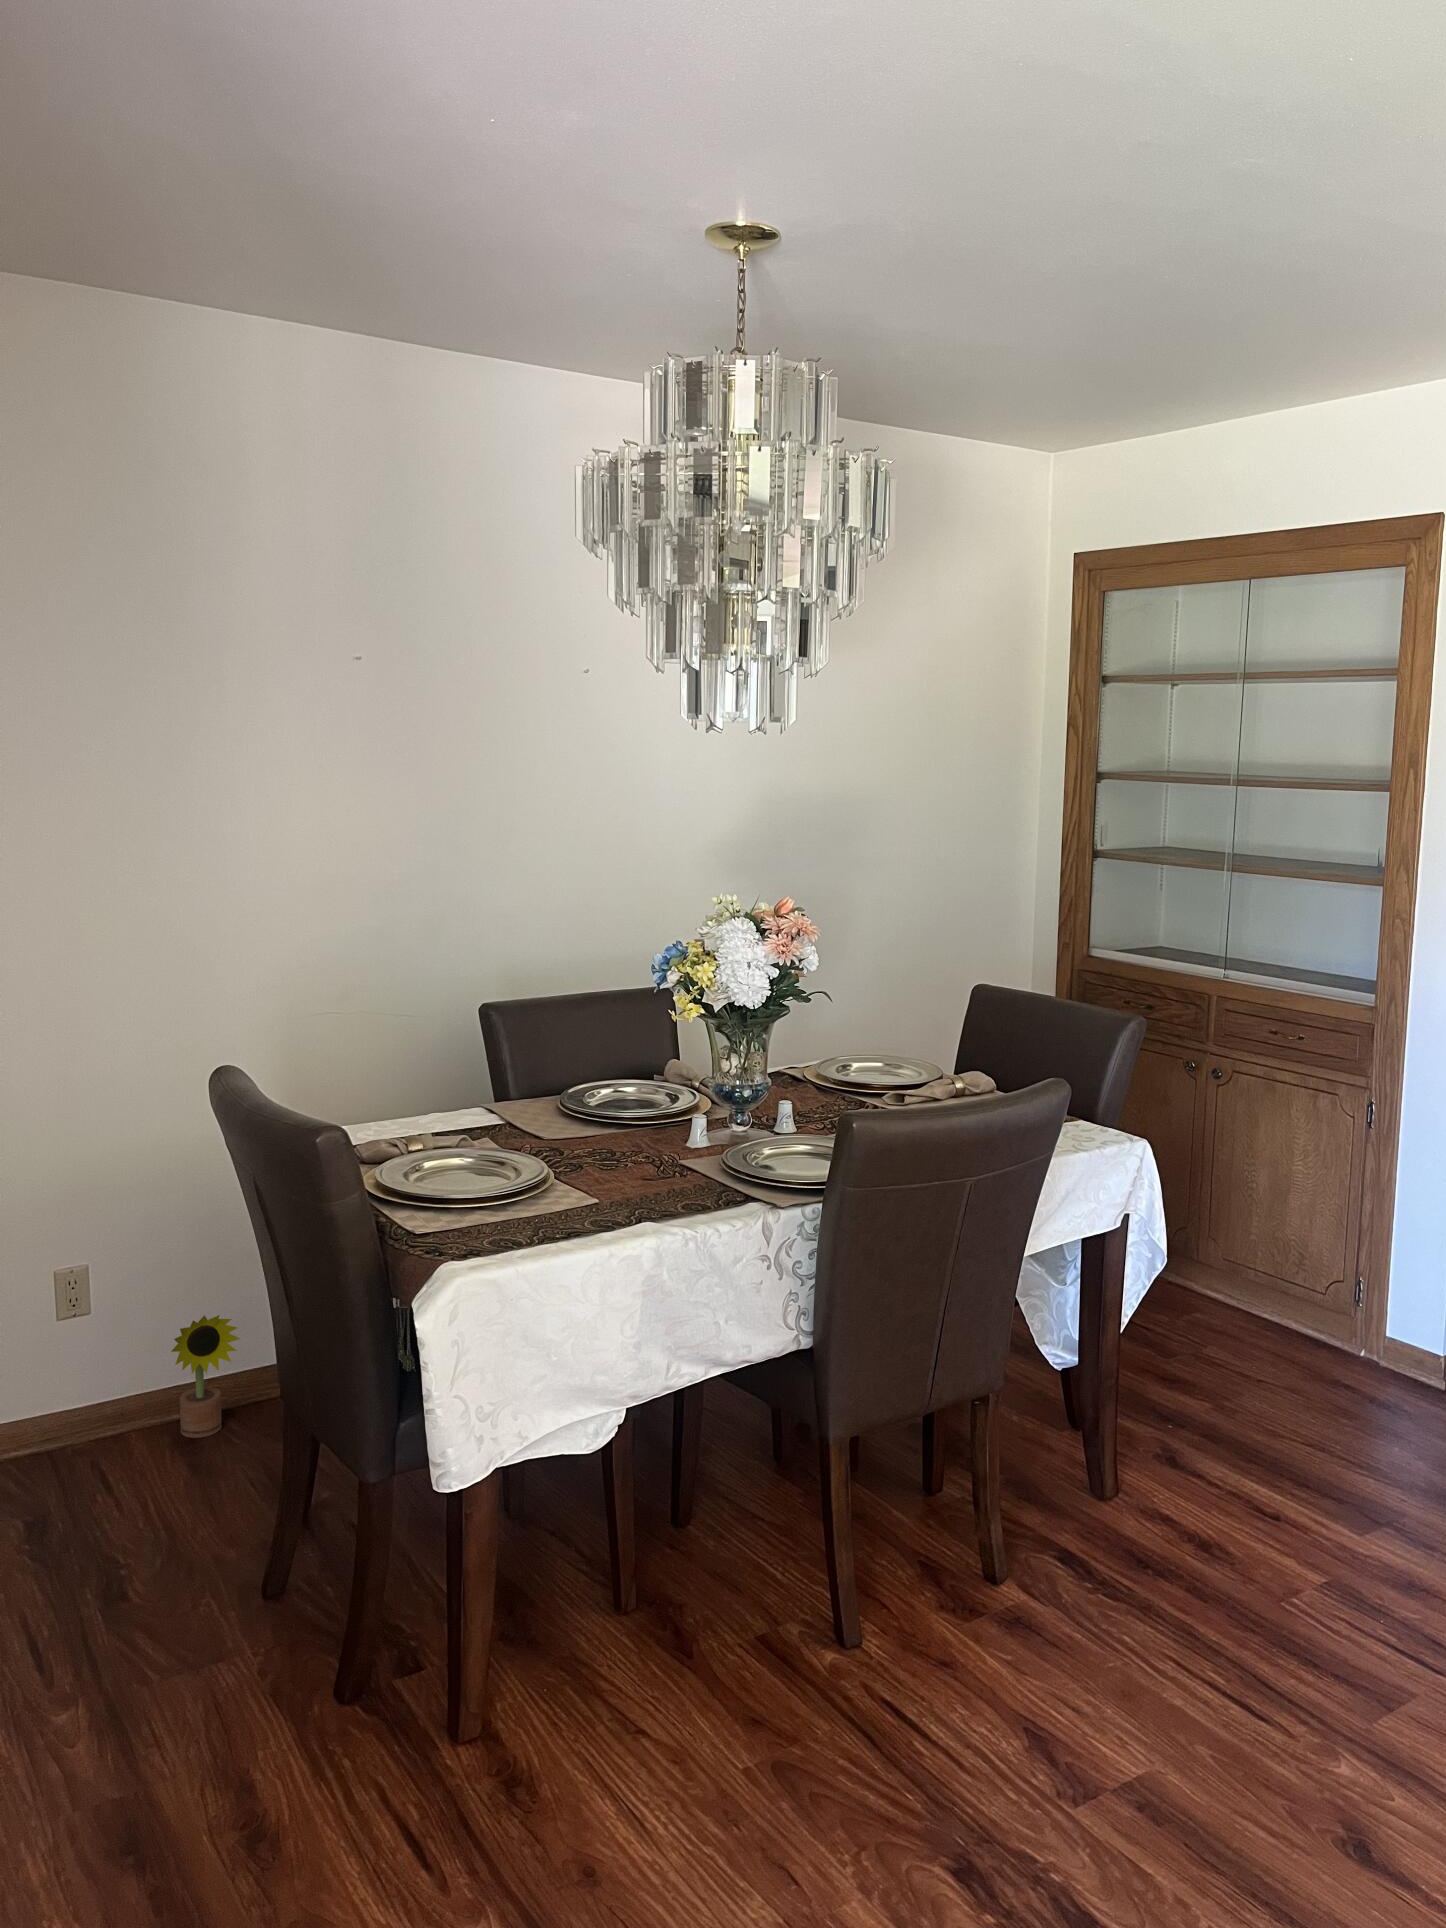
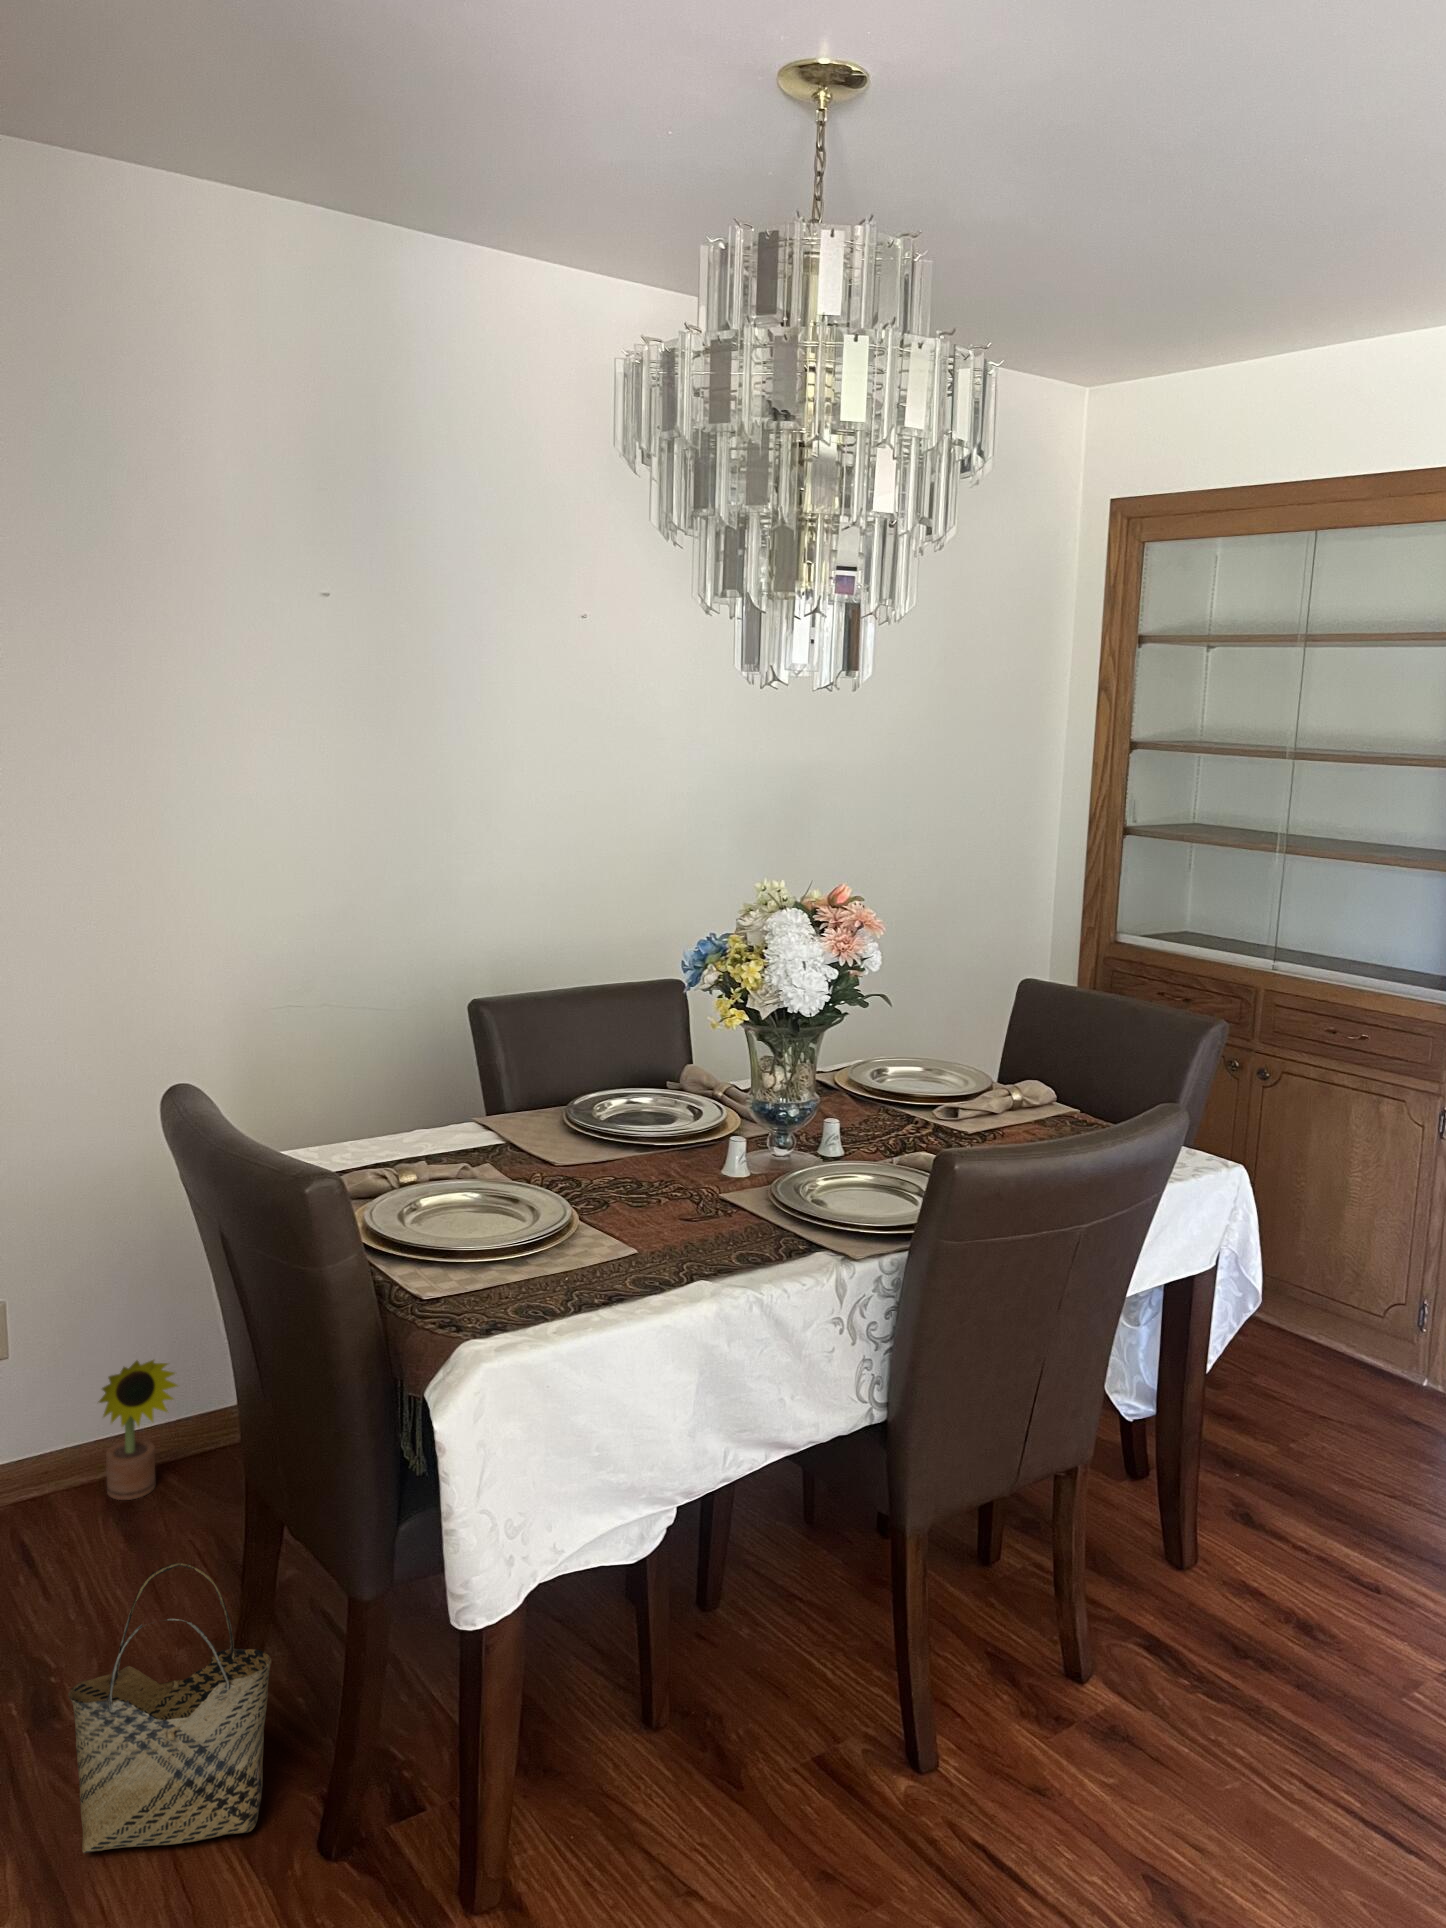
woven basket: none [134,1459,300,1692] -> present [68,1563,272,1853]

